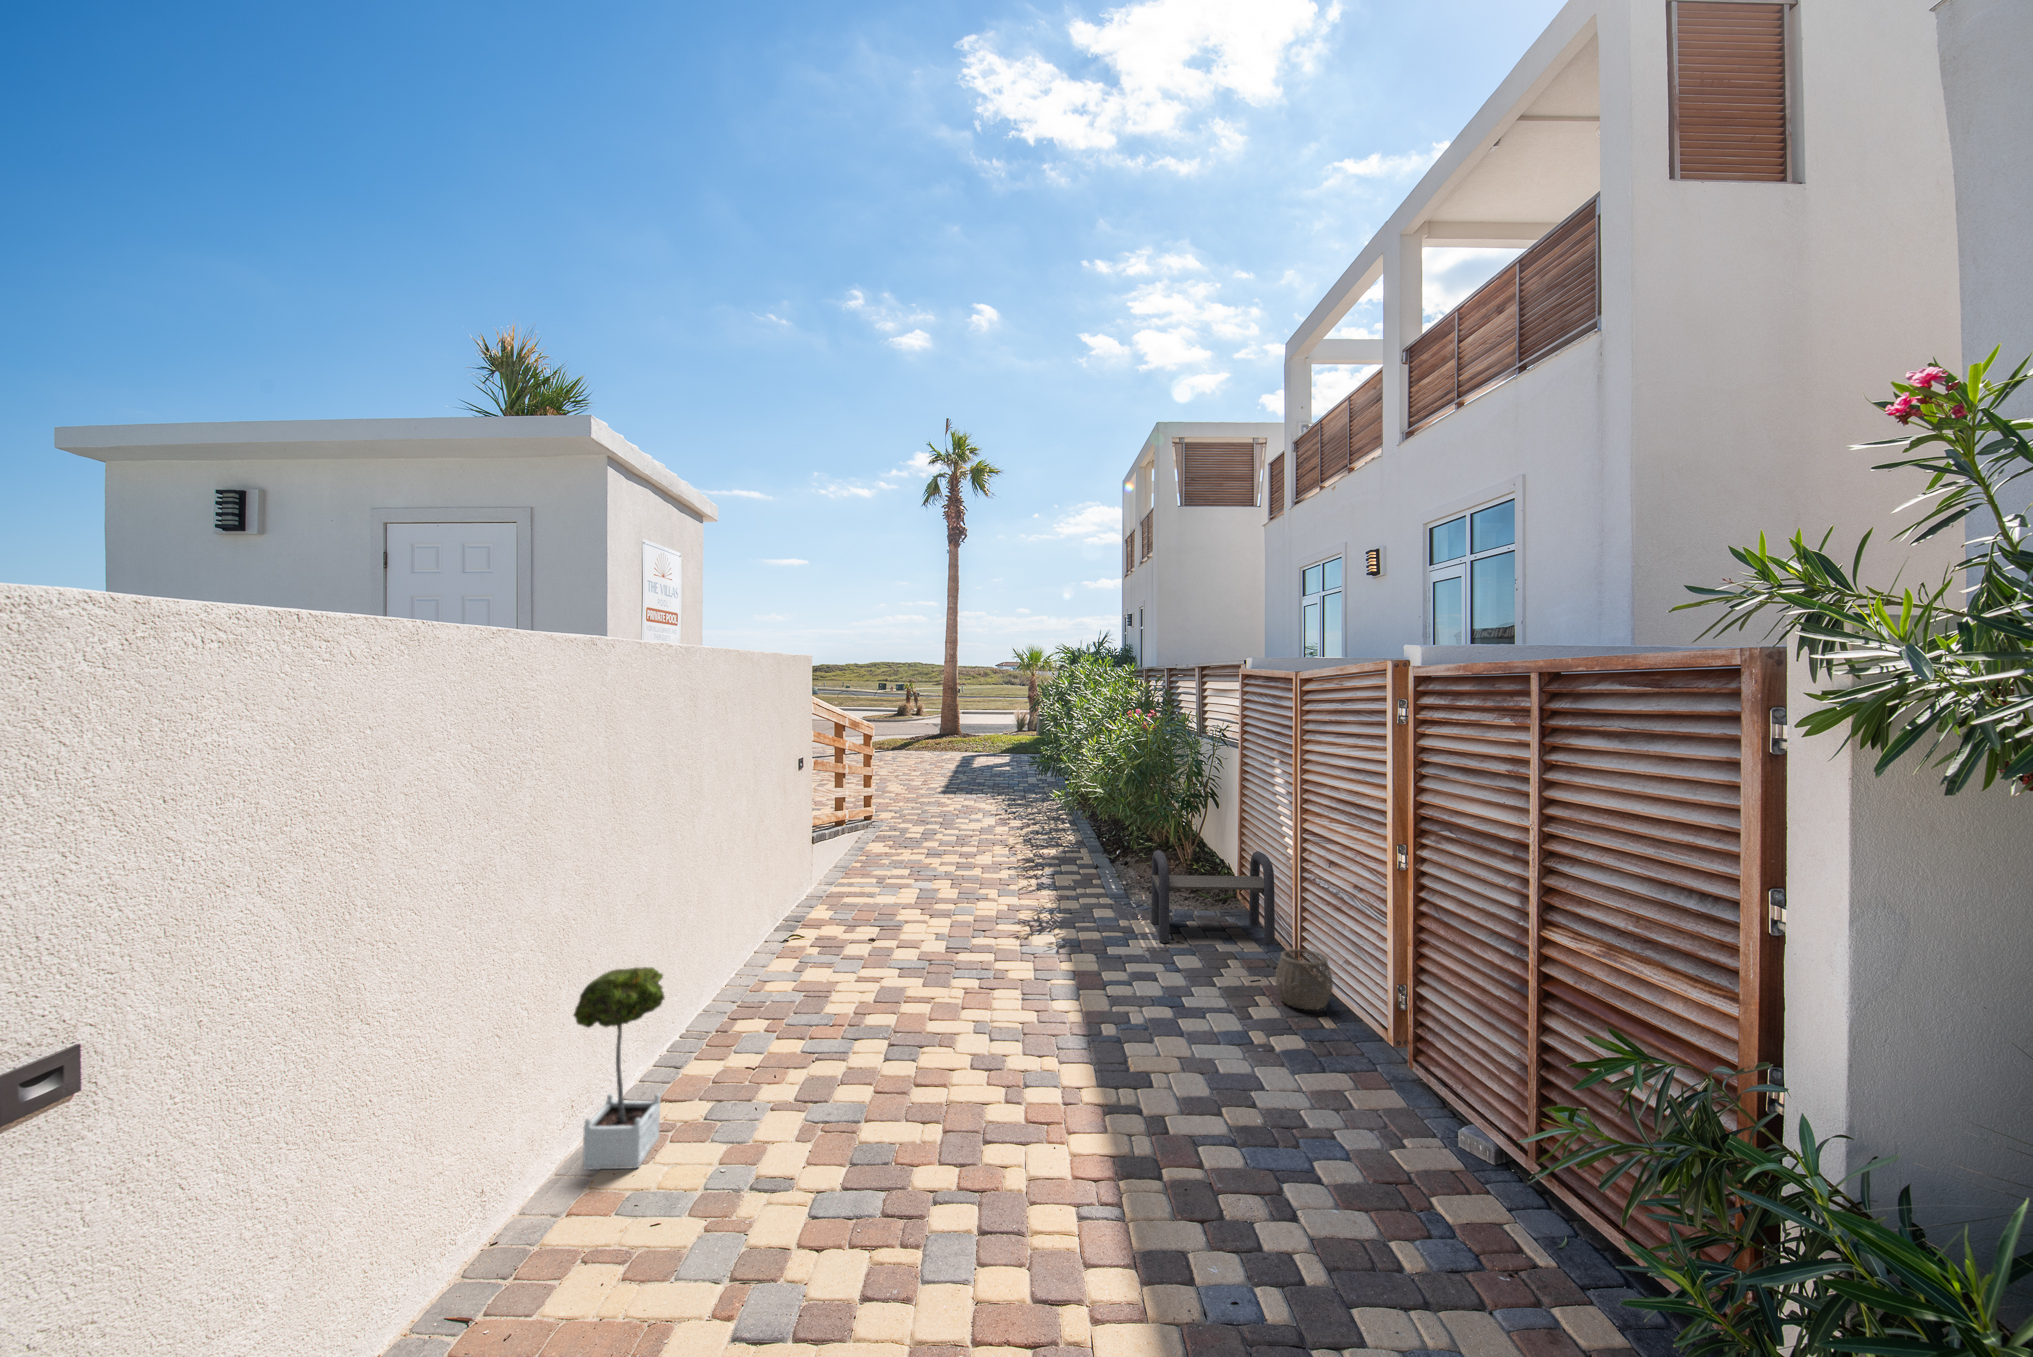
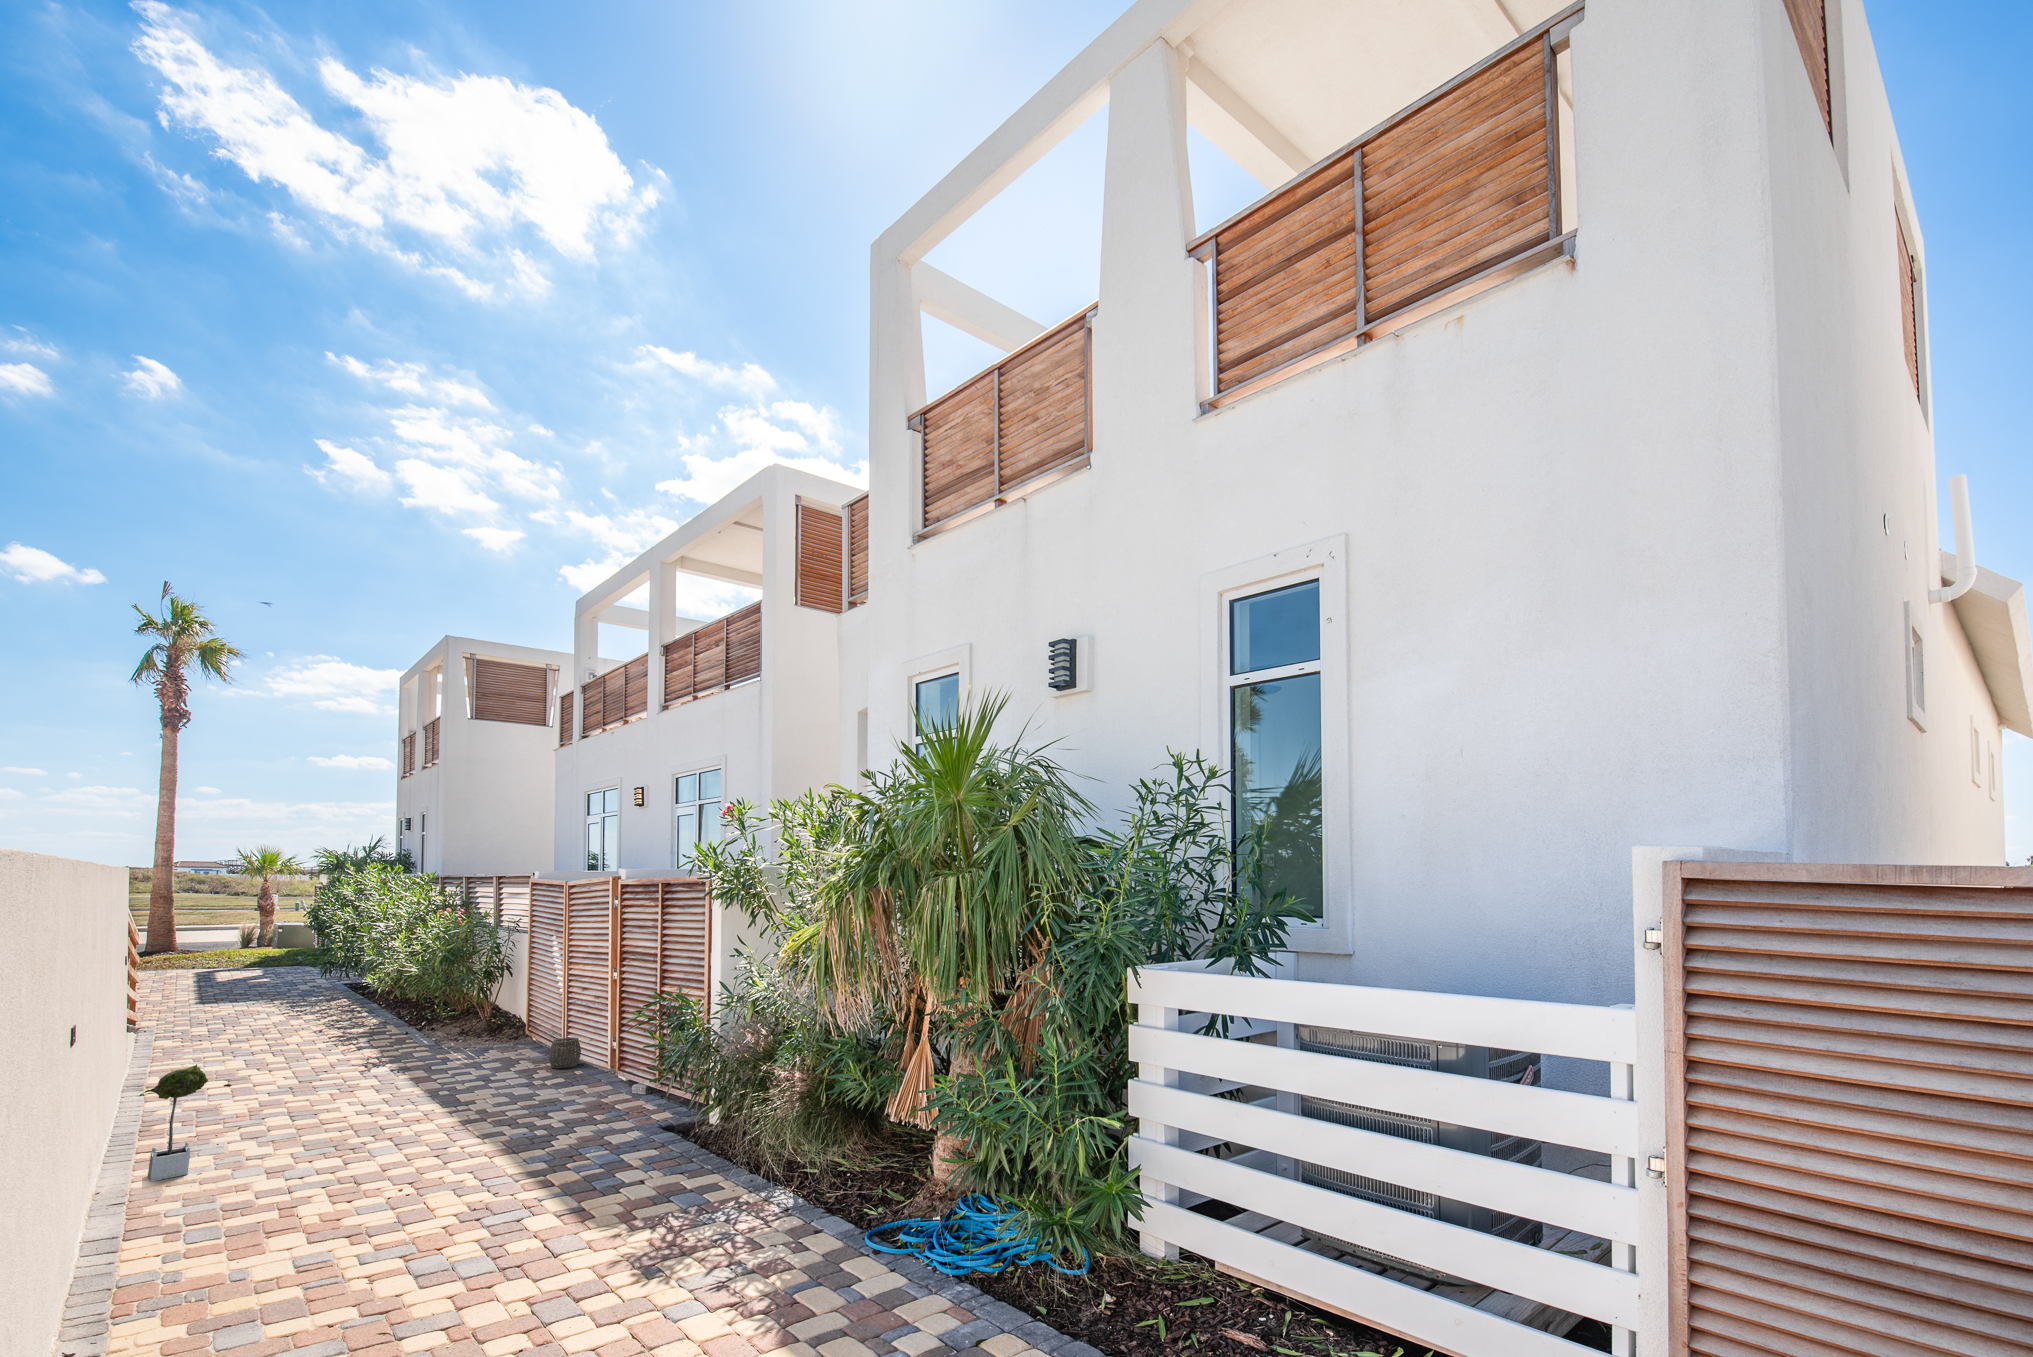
bench: present [1151,850,1275,945] -> none [462,996,551,1062]

